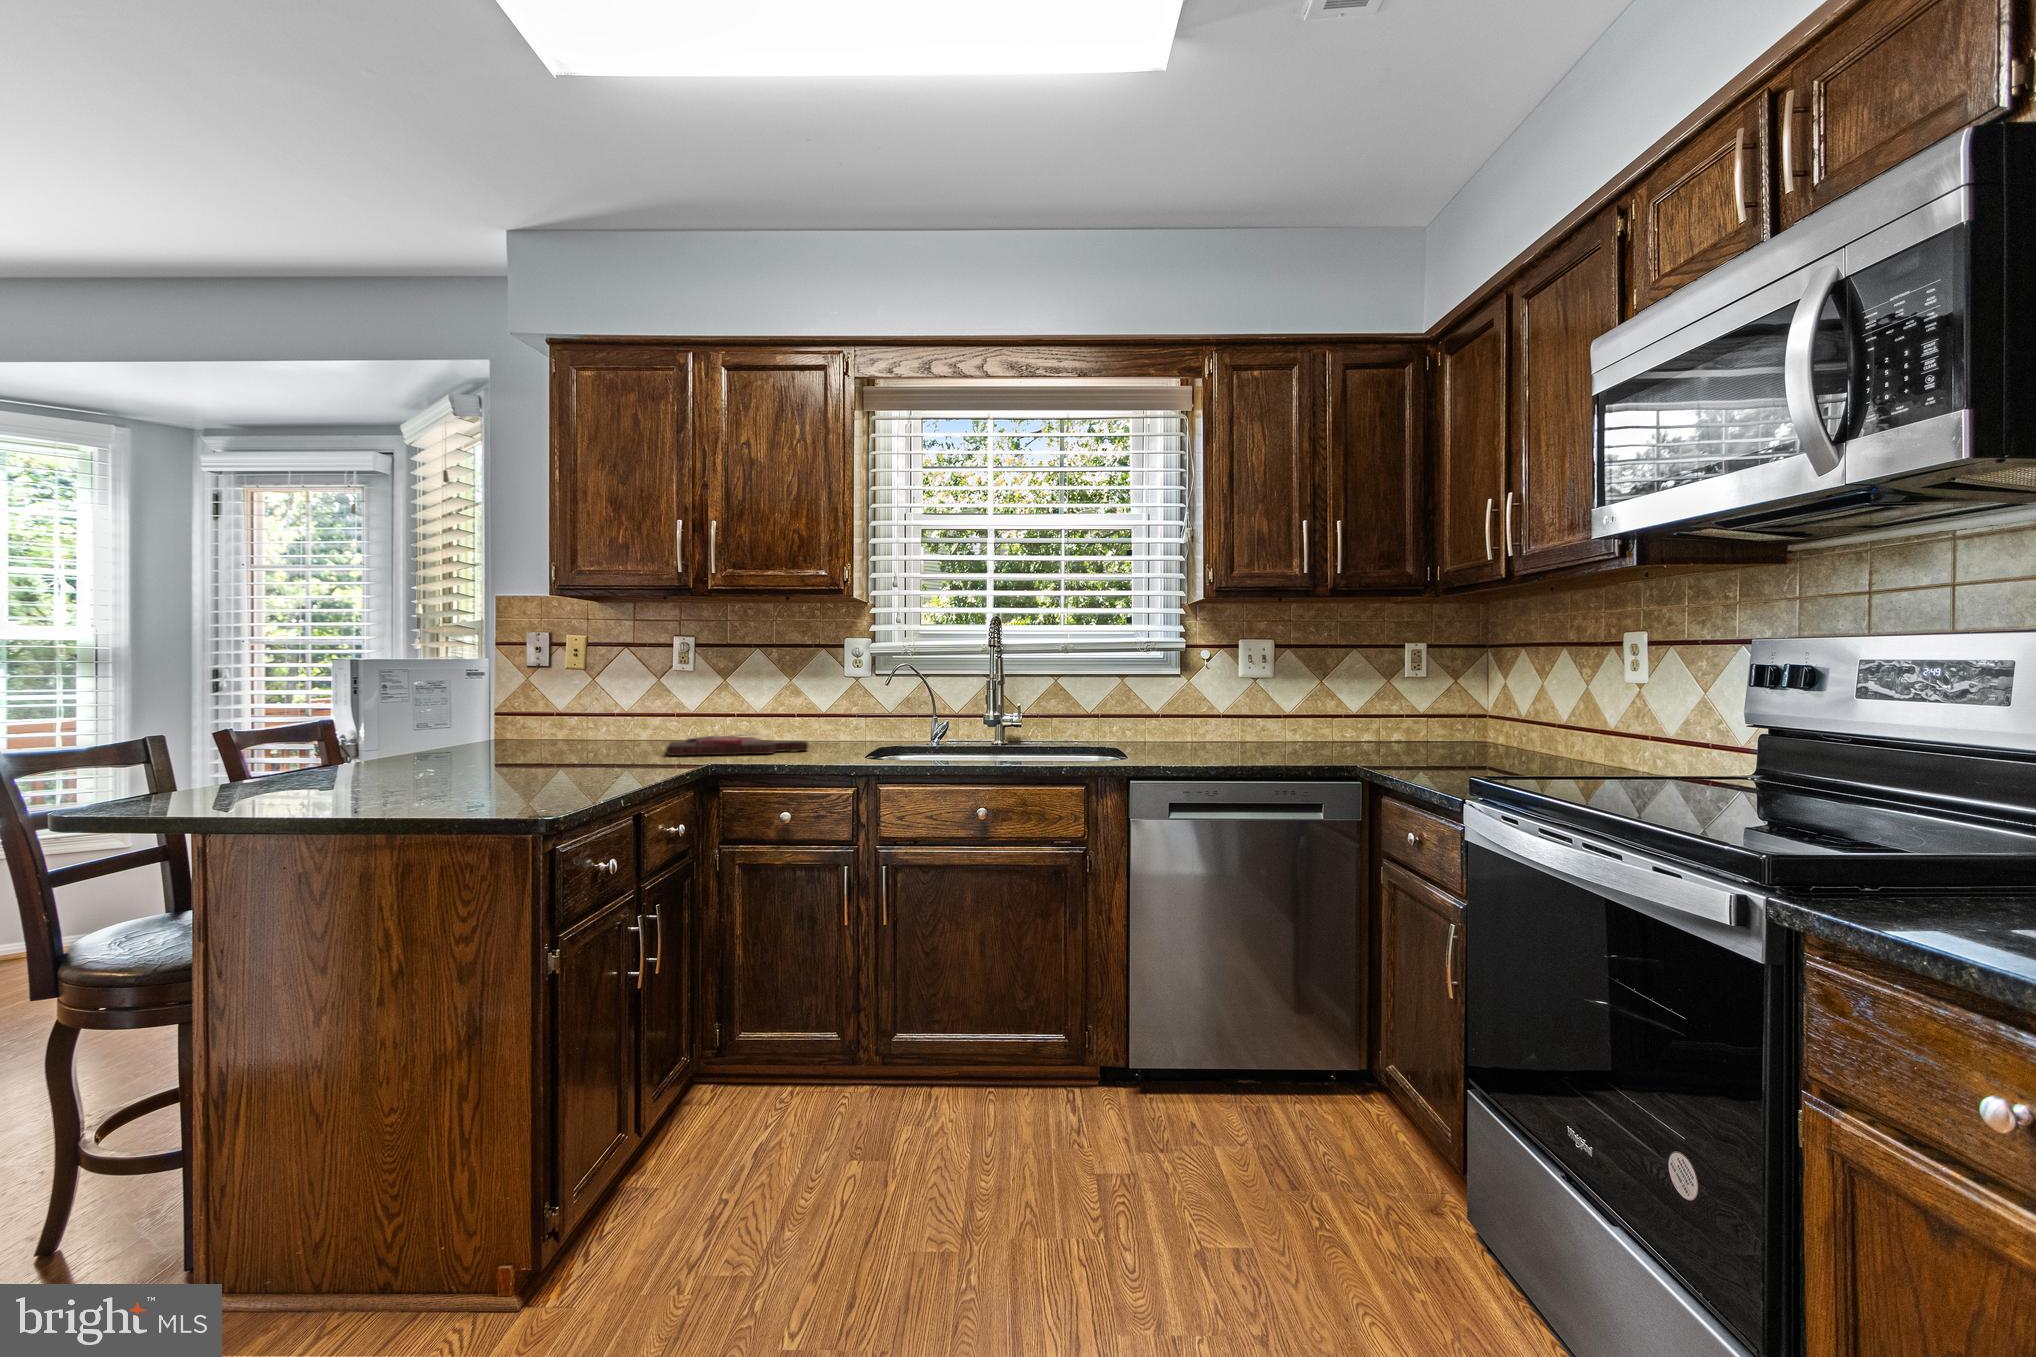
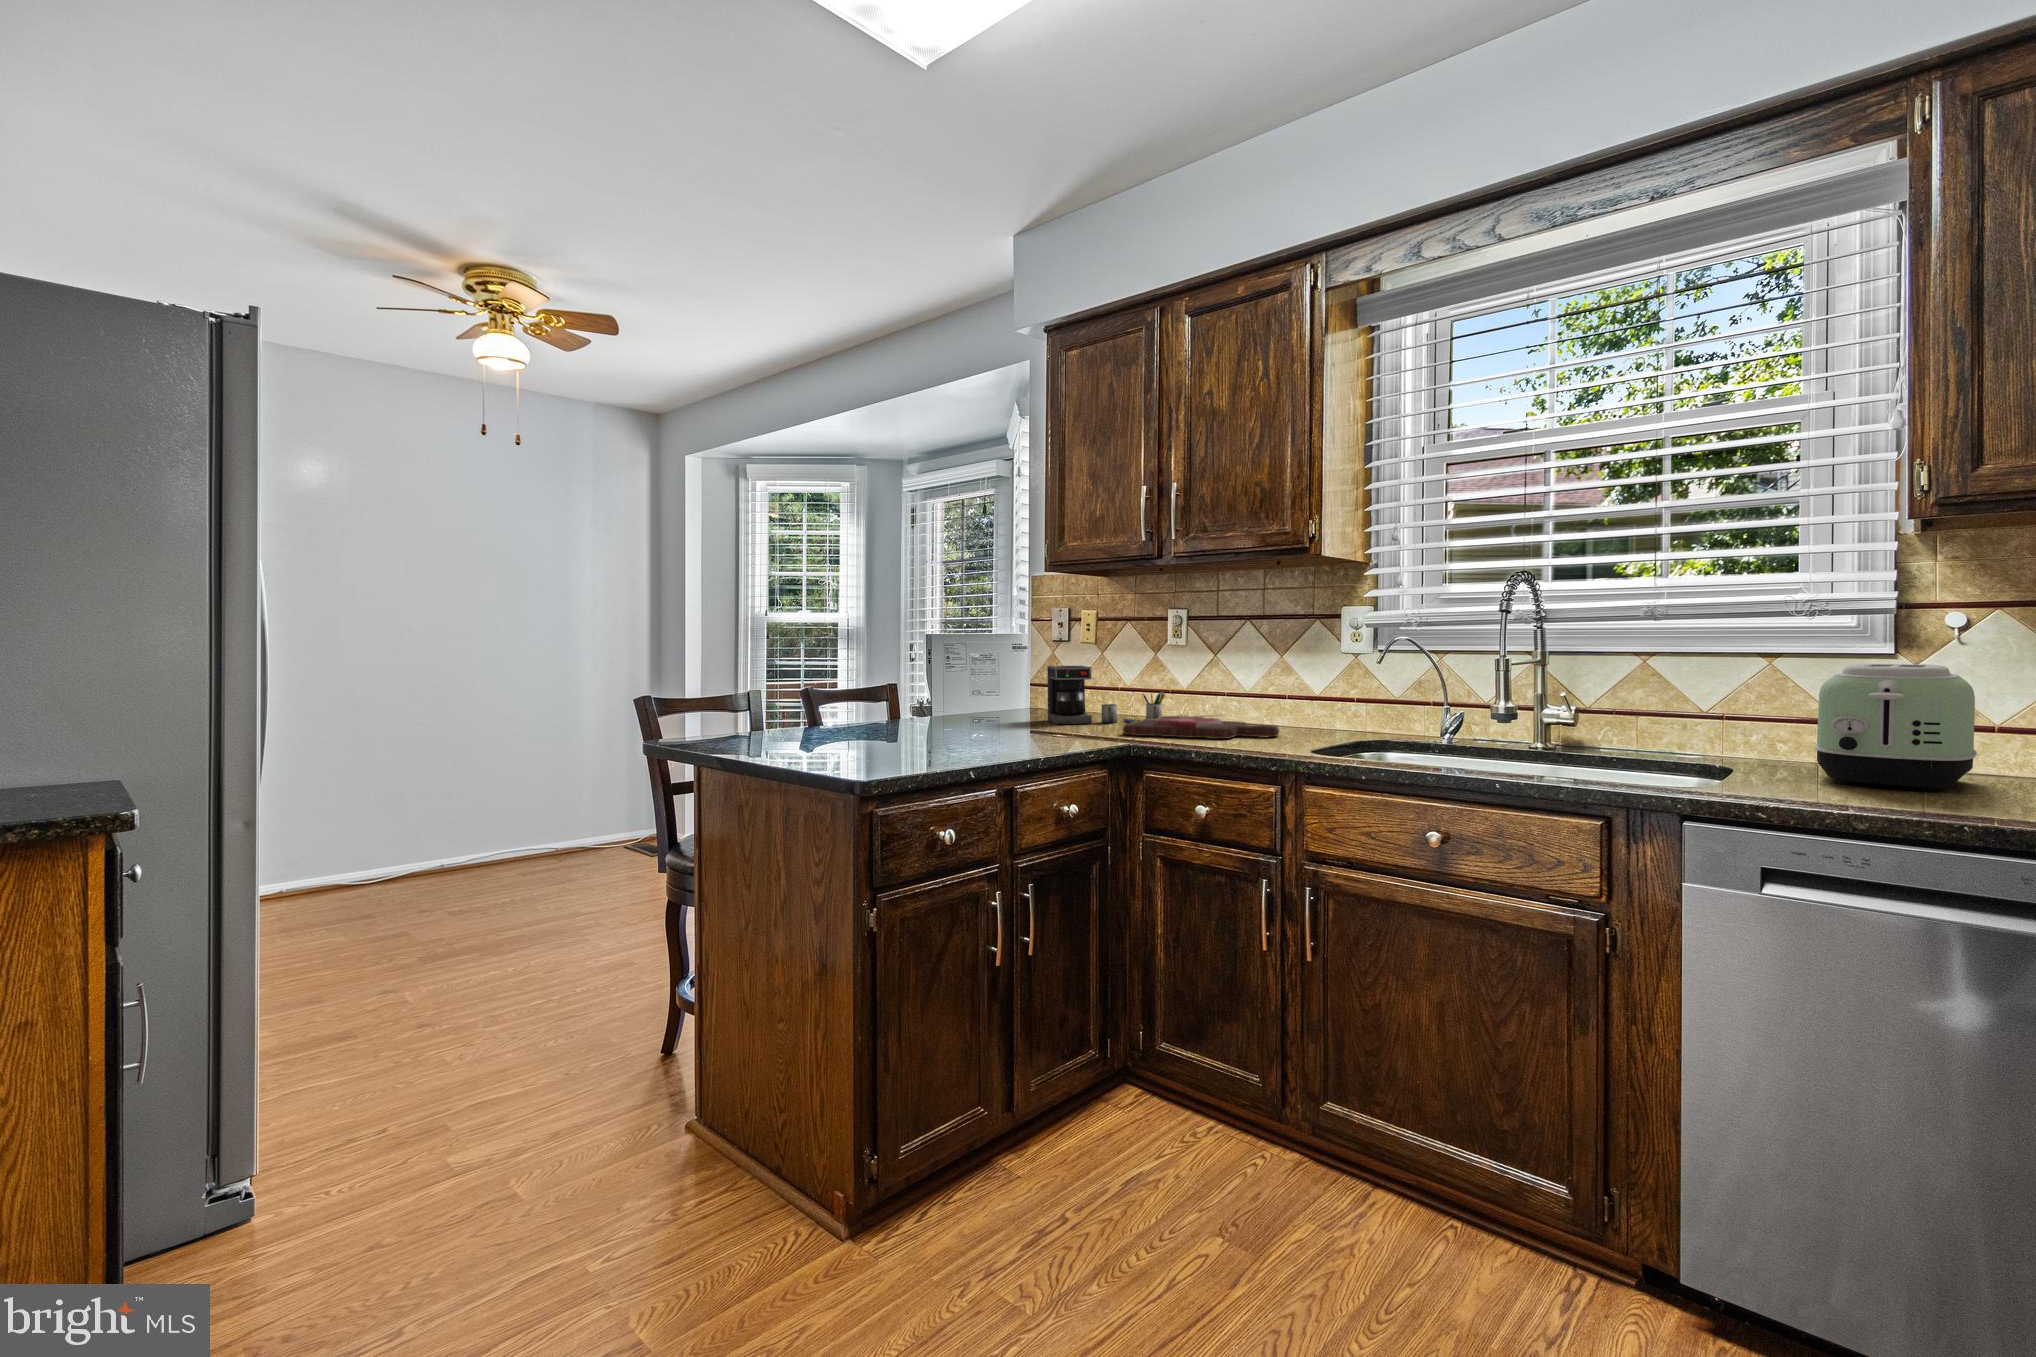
toaster: none [1163,683,1232,754] -> present [1814,664,1977,791]
coffee maker: none [541,691,671,752] -> present [1047,665,1165,724]

